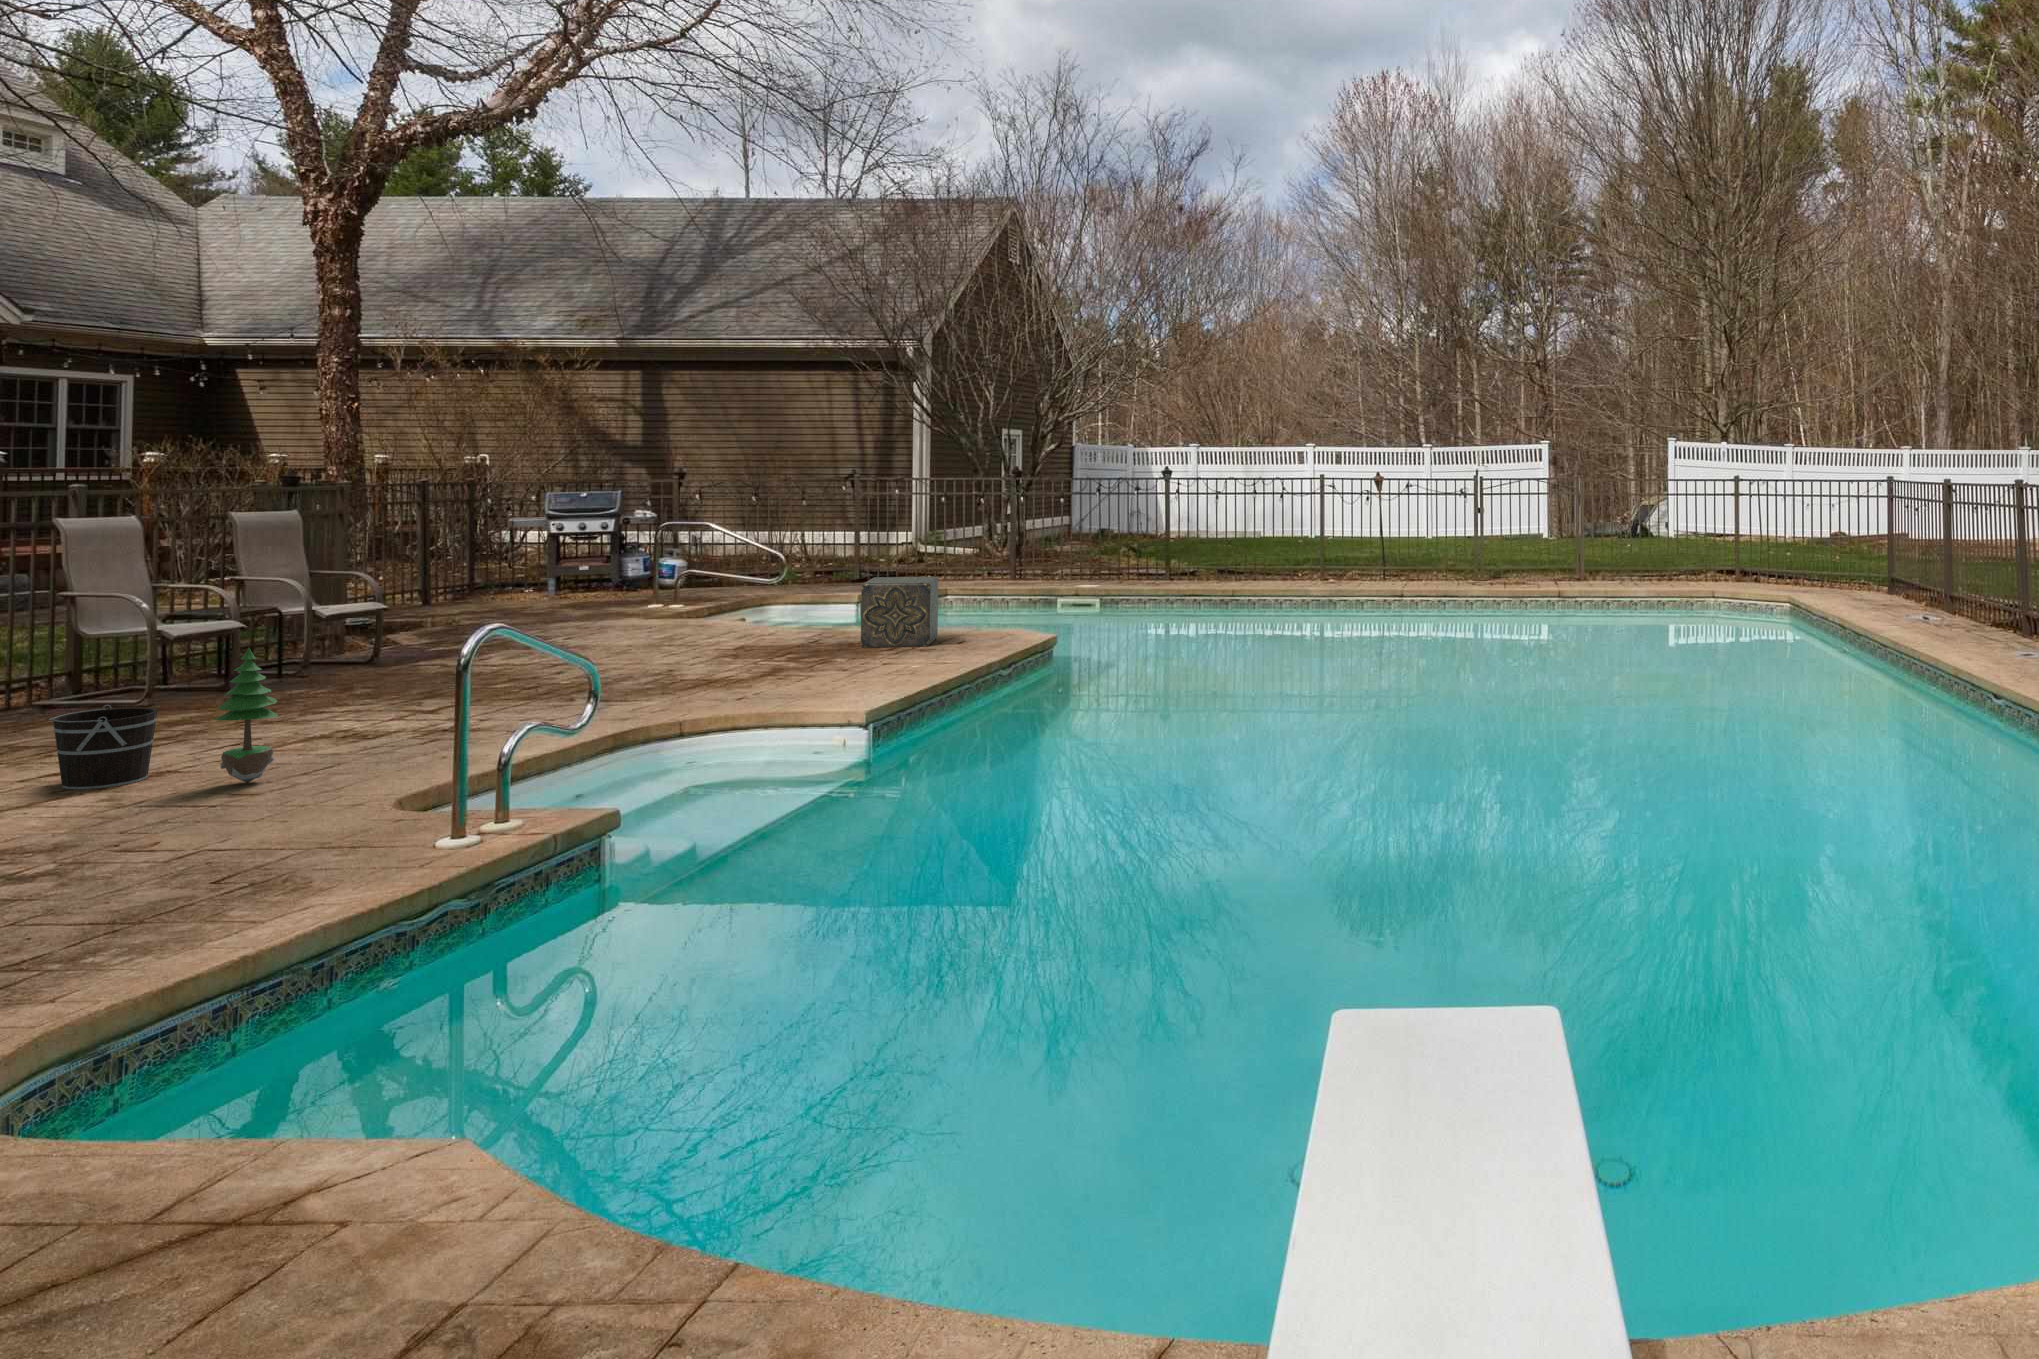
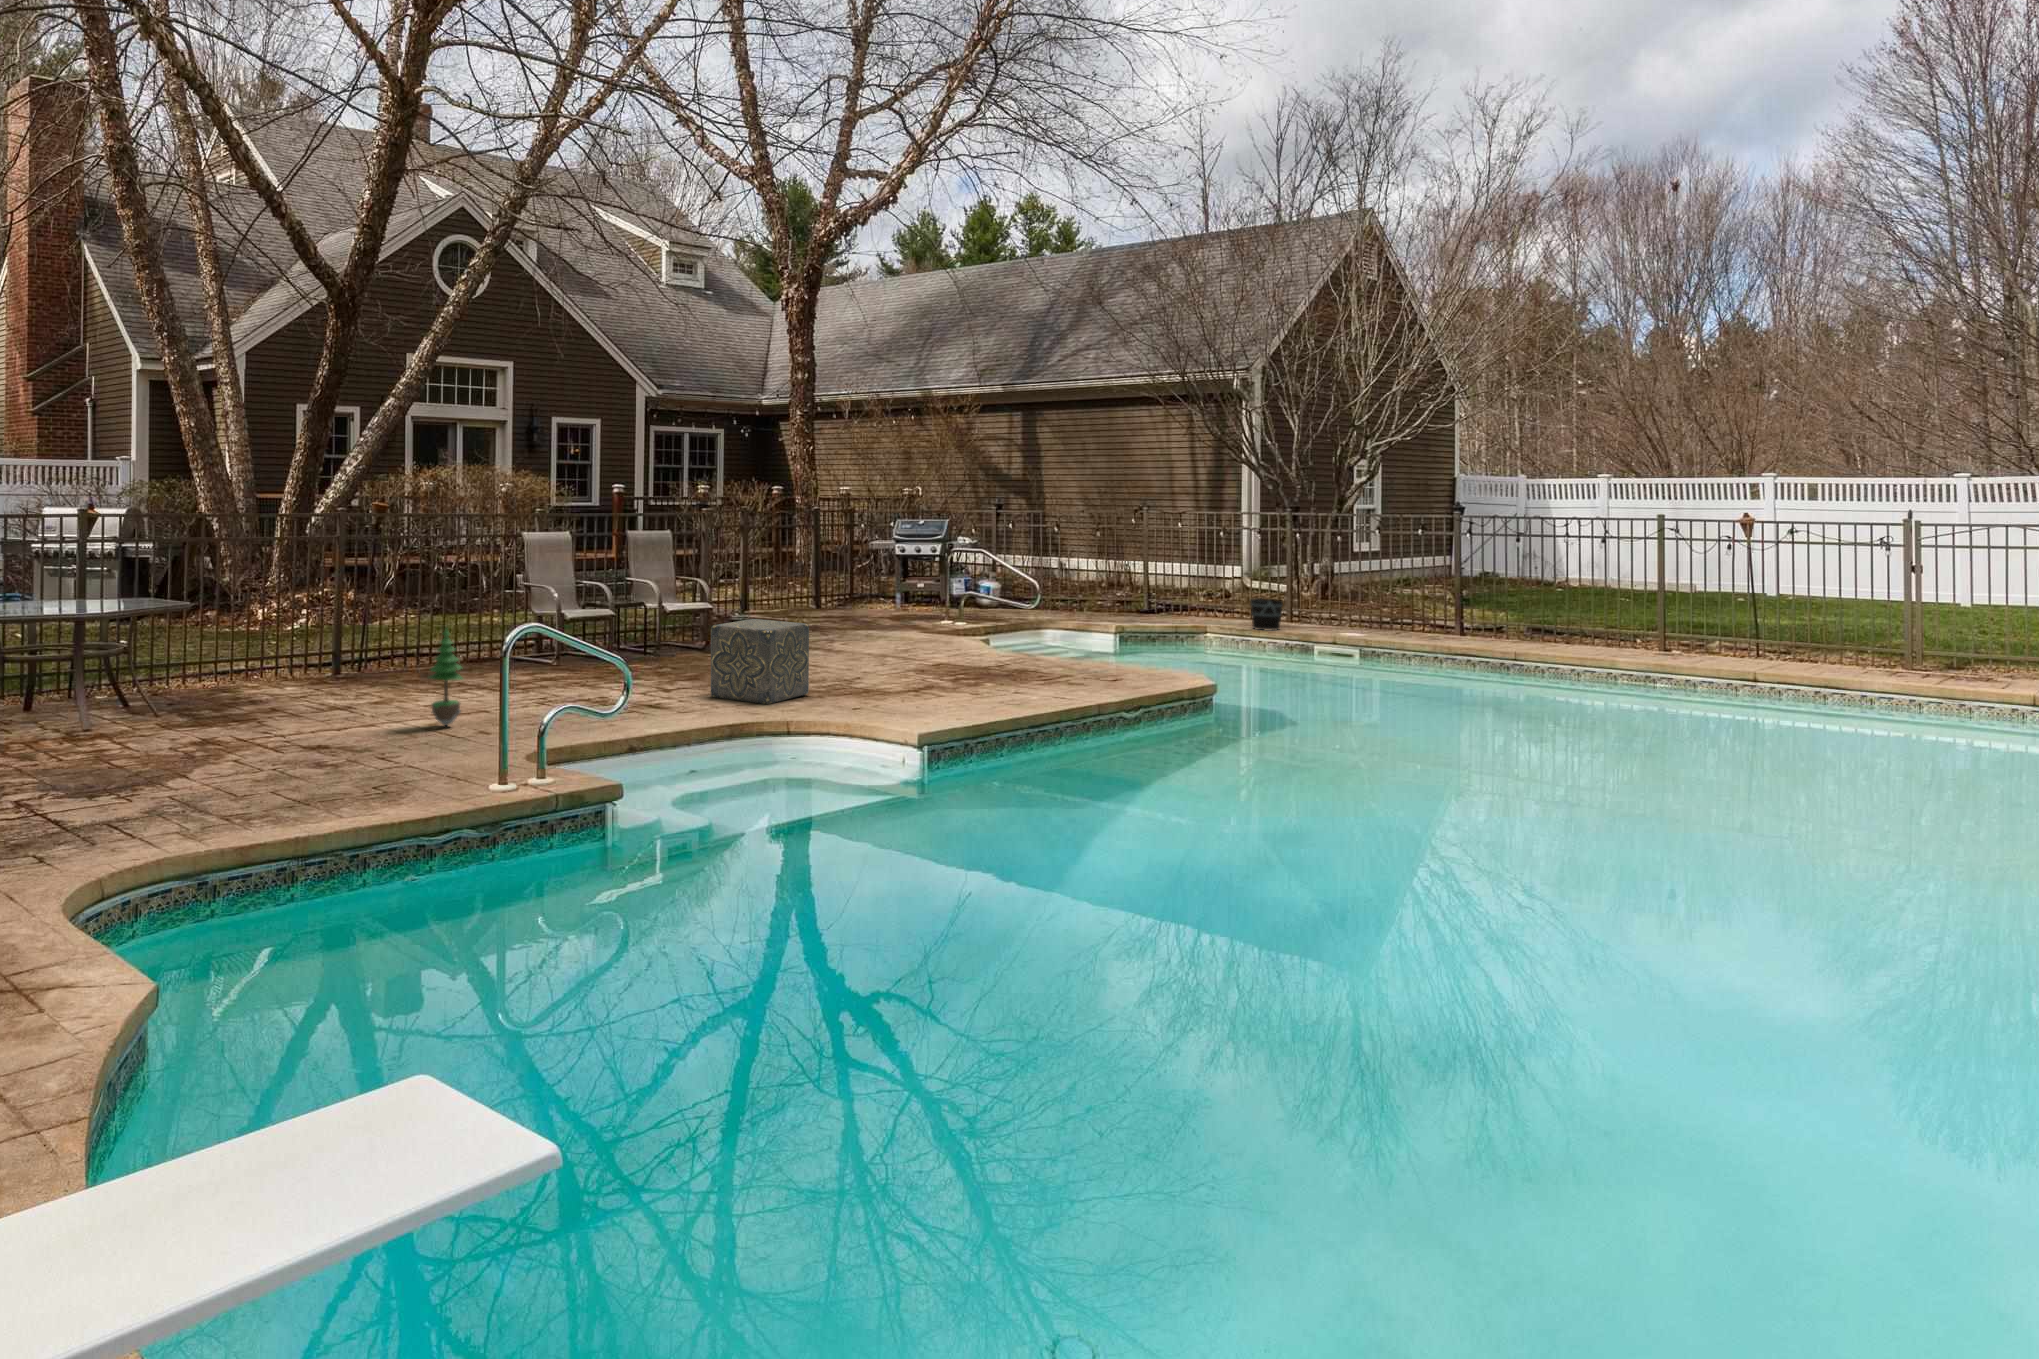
ottoman: present [861,577,938,648] -> present [711,619,809,704]
bucket: present [49,705,157,789] -> present [1250,598,1283,631]

